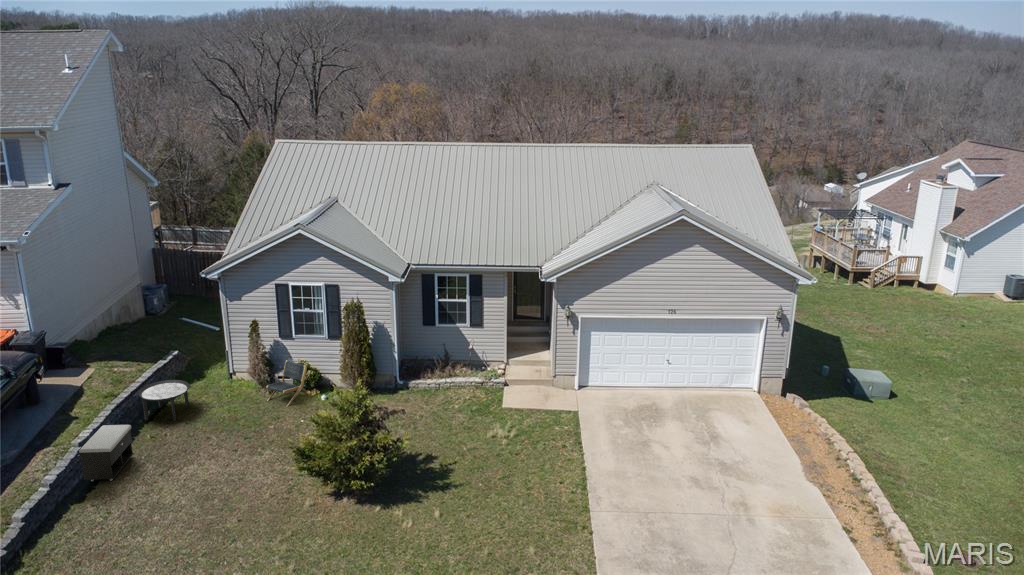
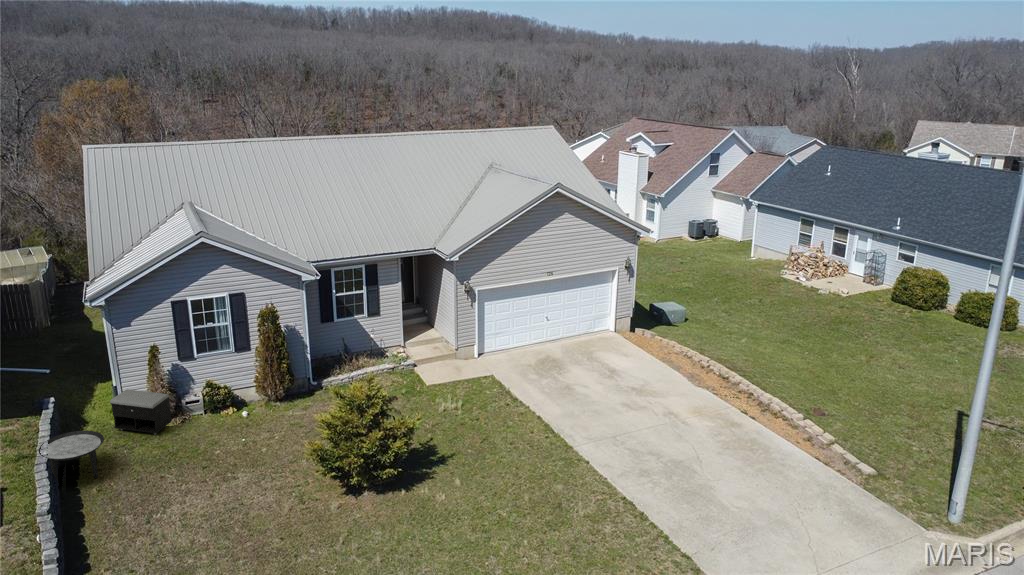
lounge chair: present [266,360,309,407] -> none [186,383,228,433]
storage bench: present [79,425,134,481] -> present [110,389,172,434]

